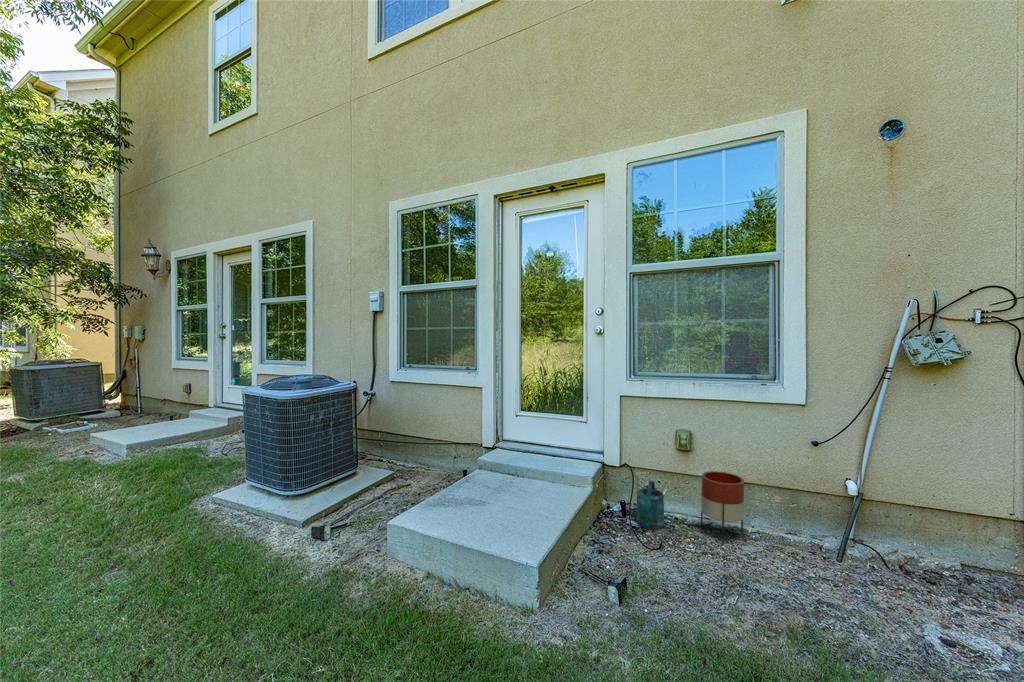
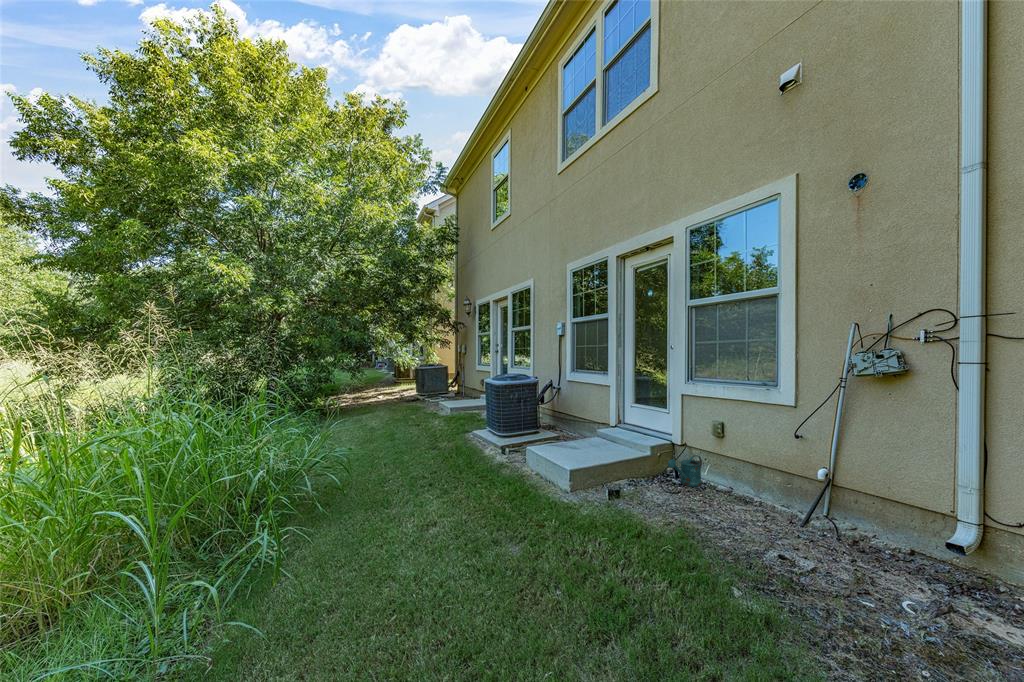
planter: present [701,471,744,545] -> none [719,452,753,501]

